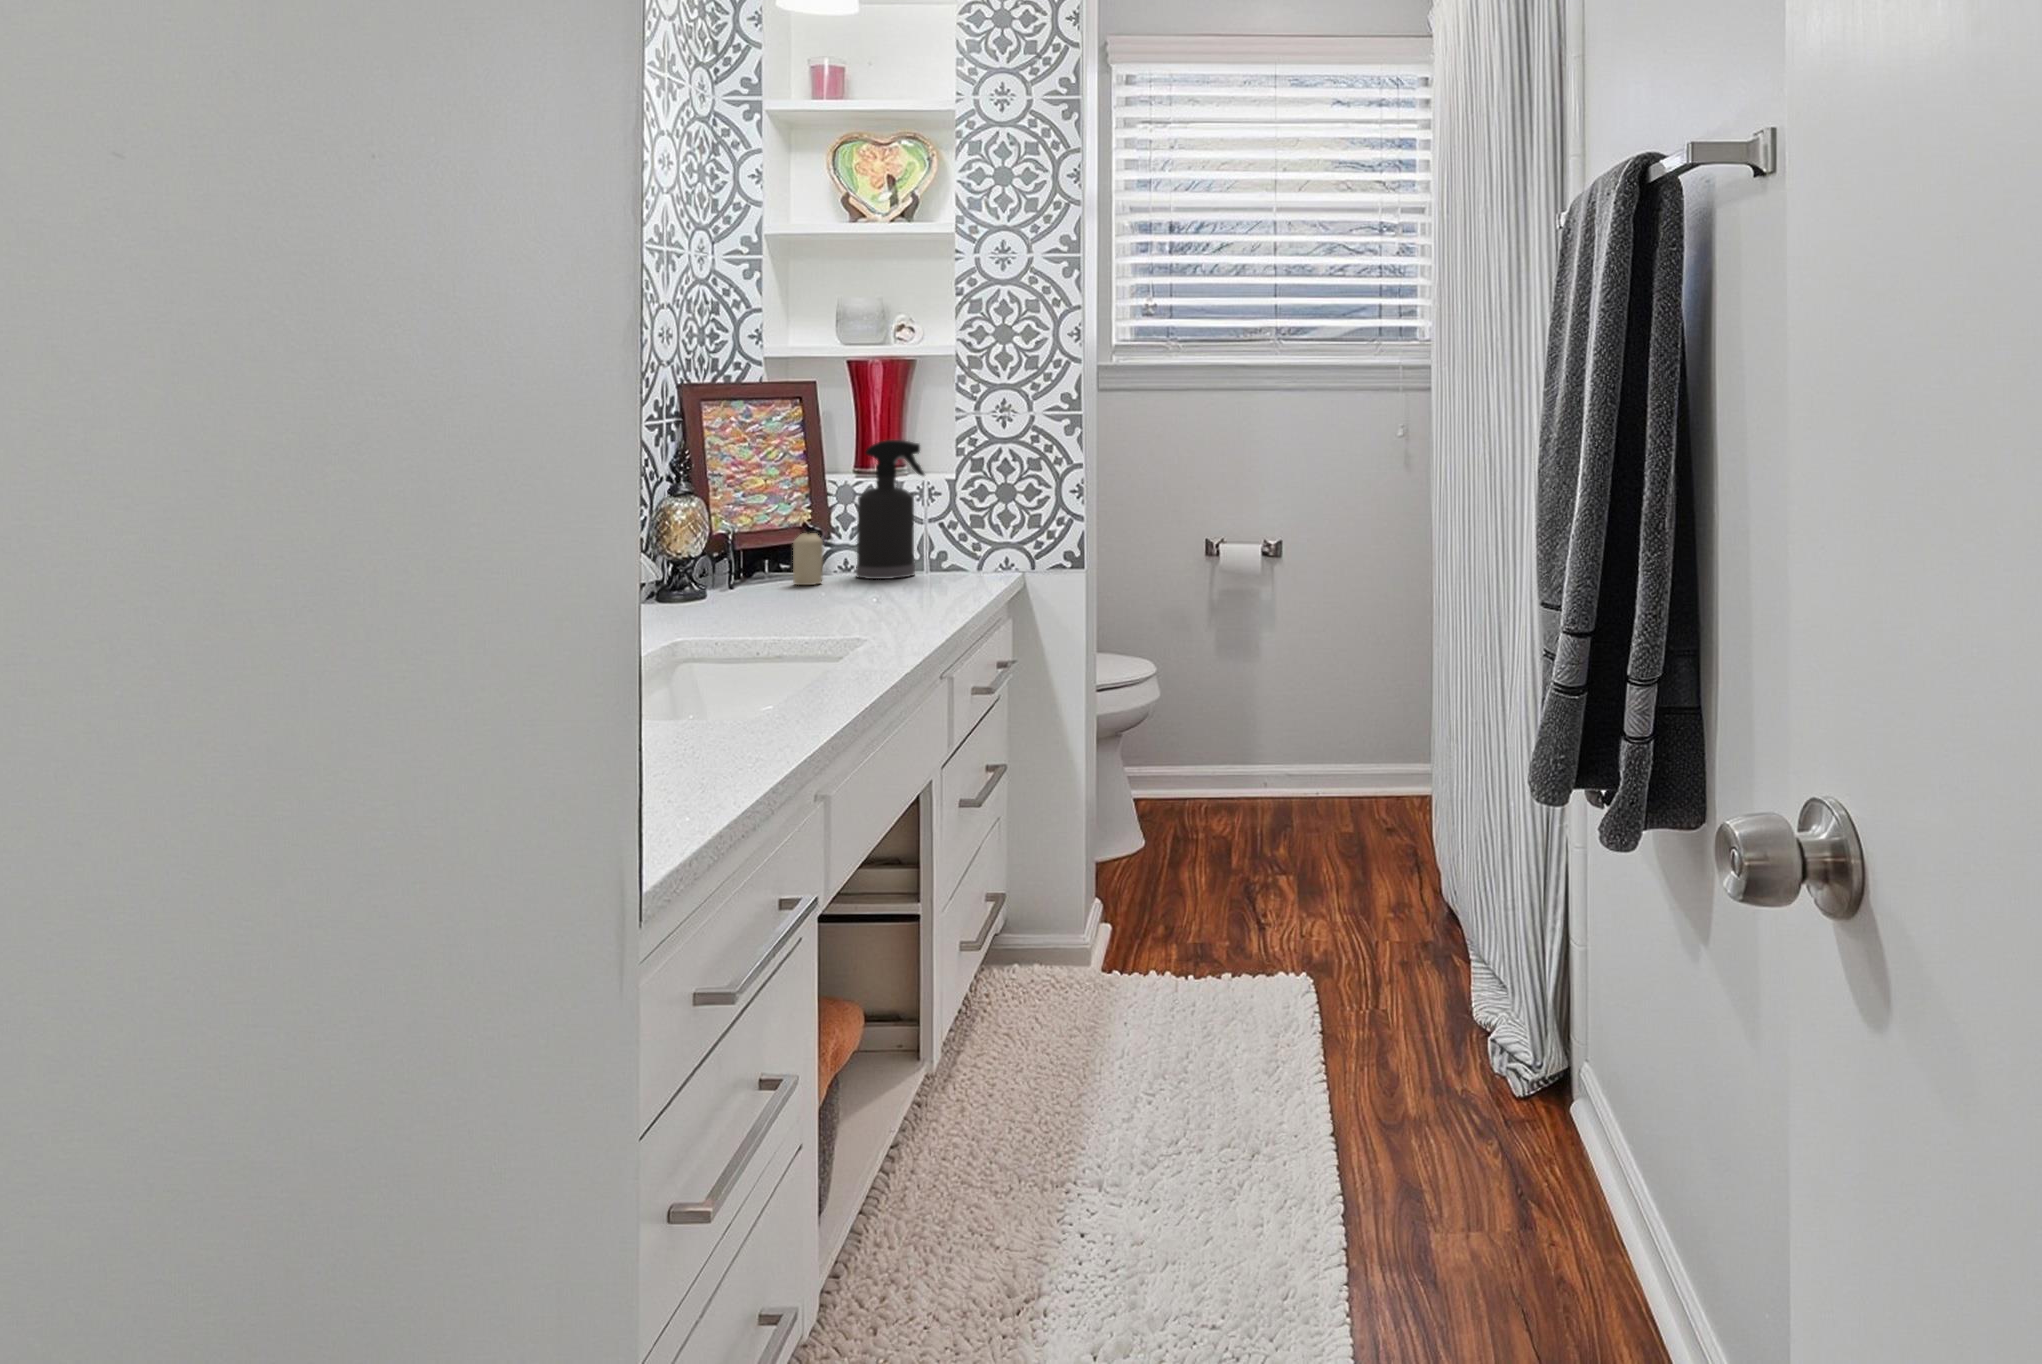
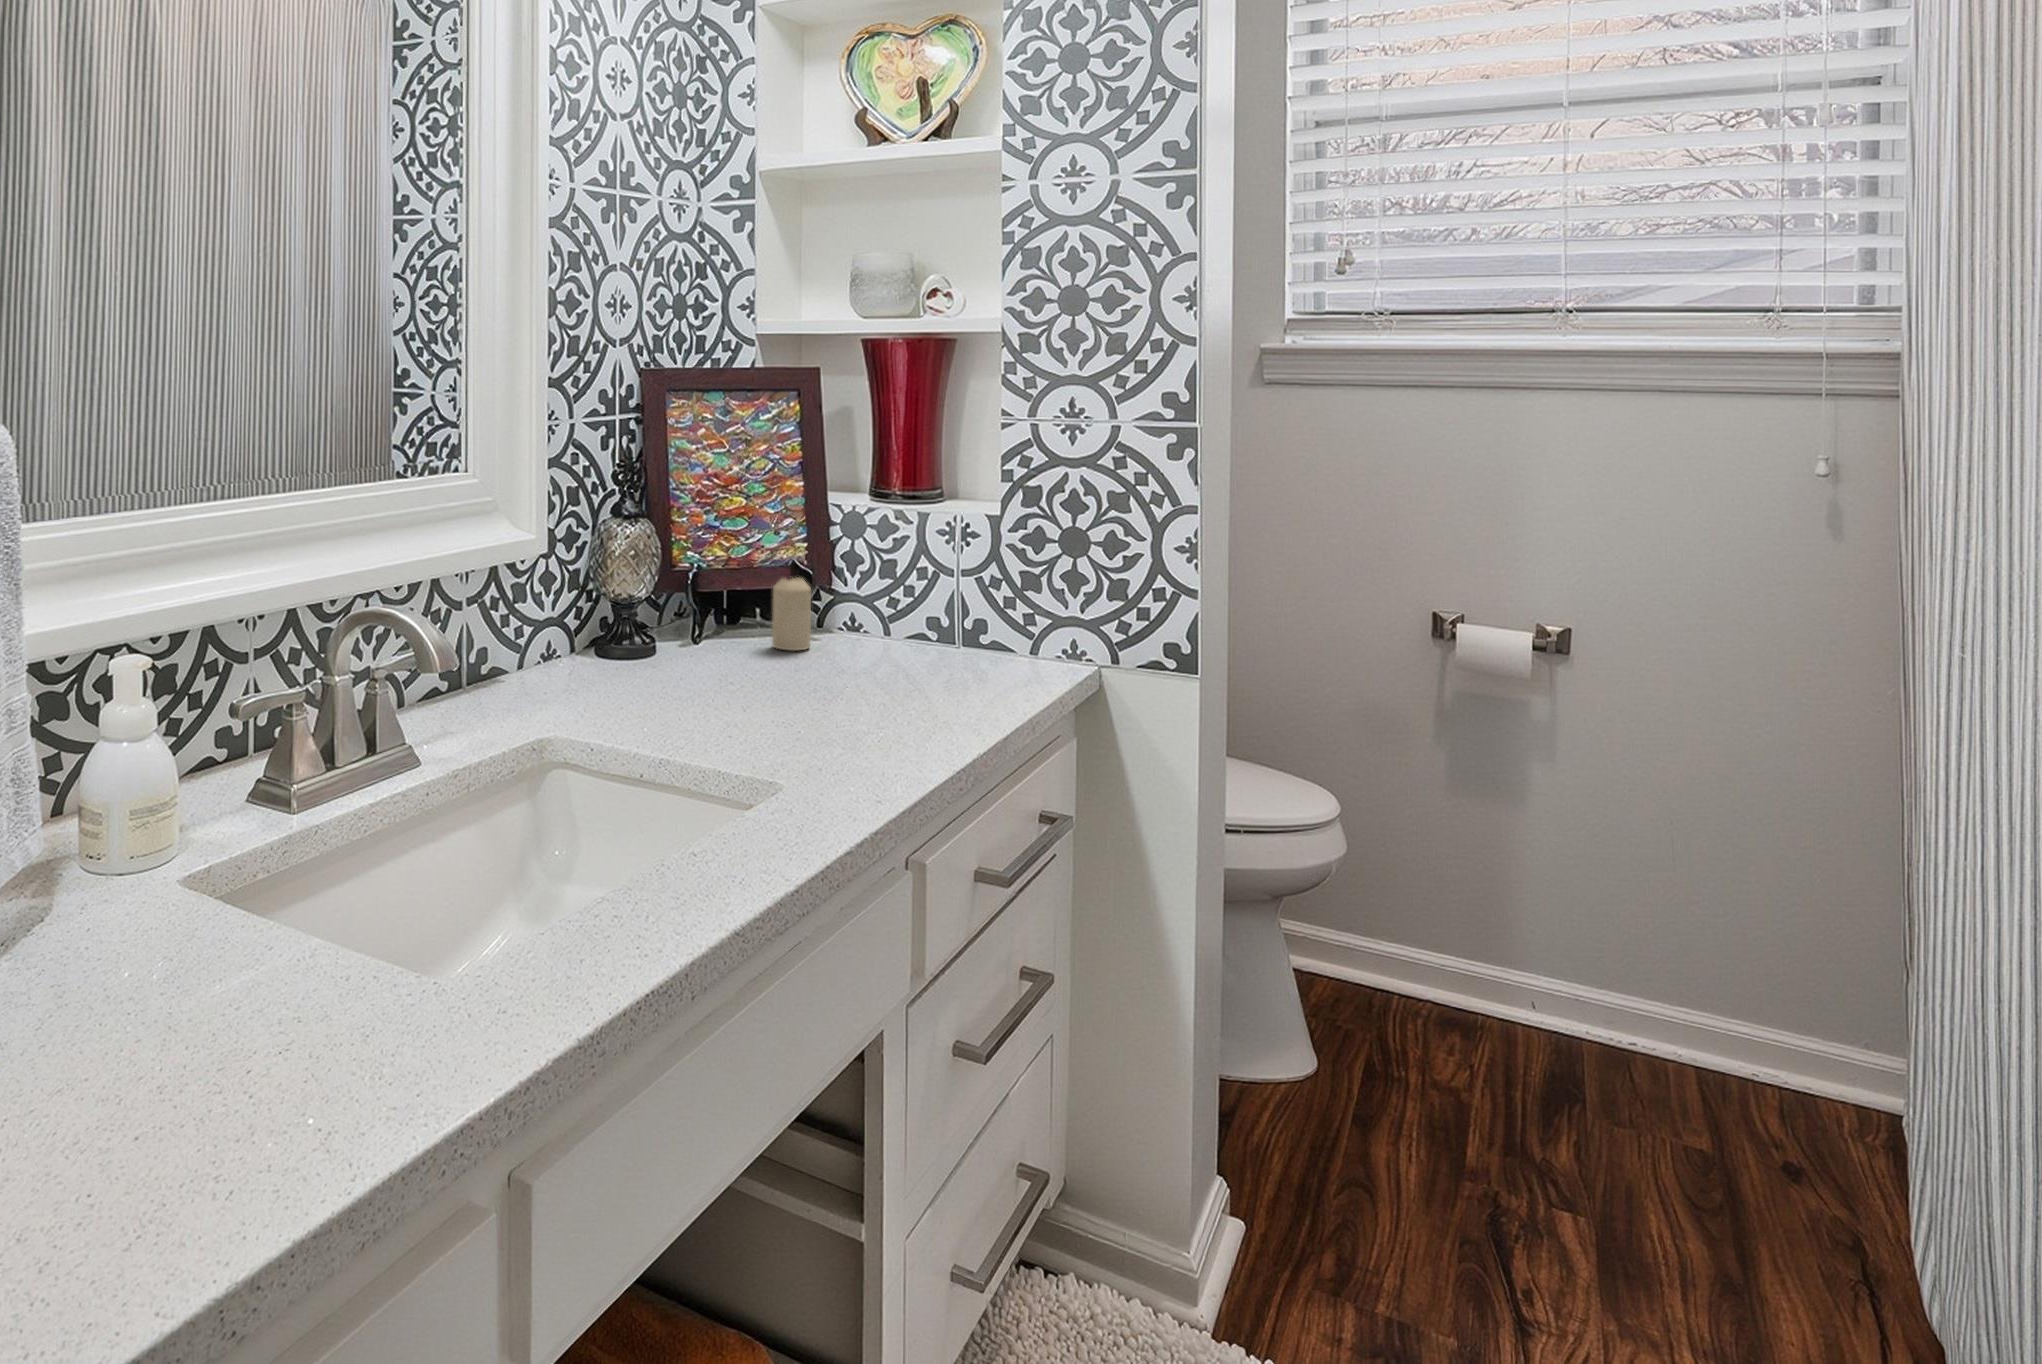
spray bottle: present [856,440,925,579] -> none [863,452,959,651]

